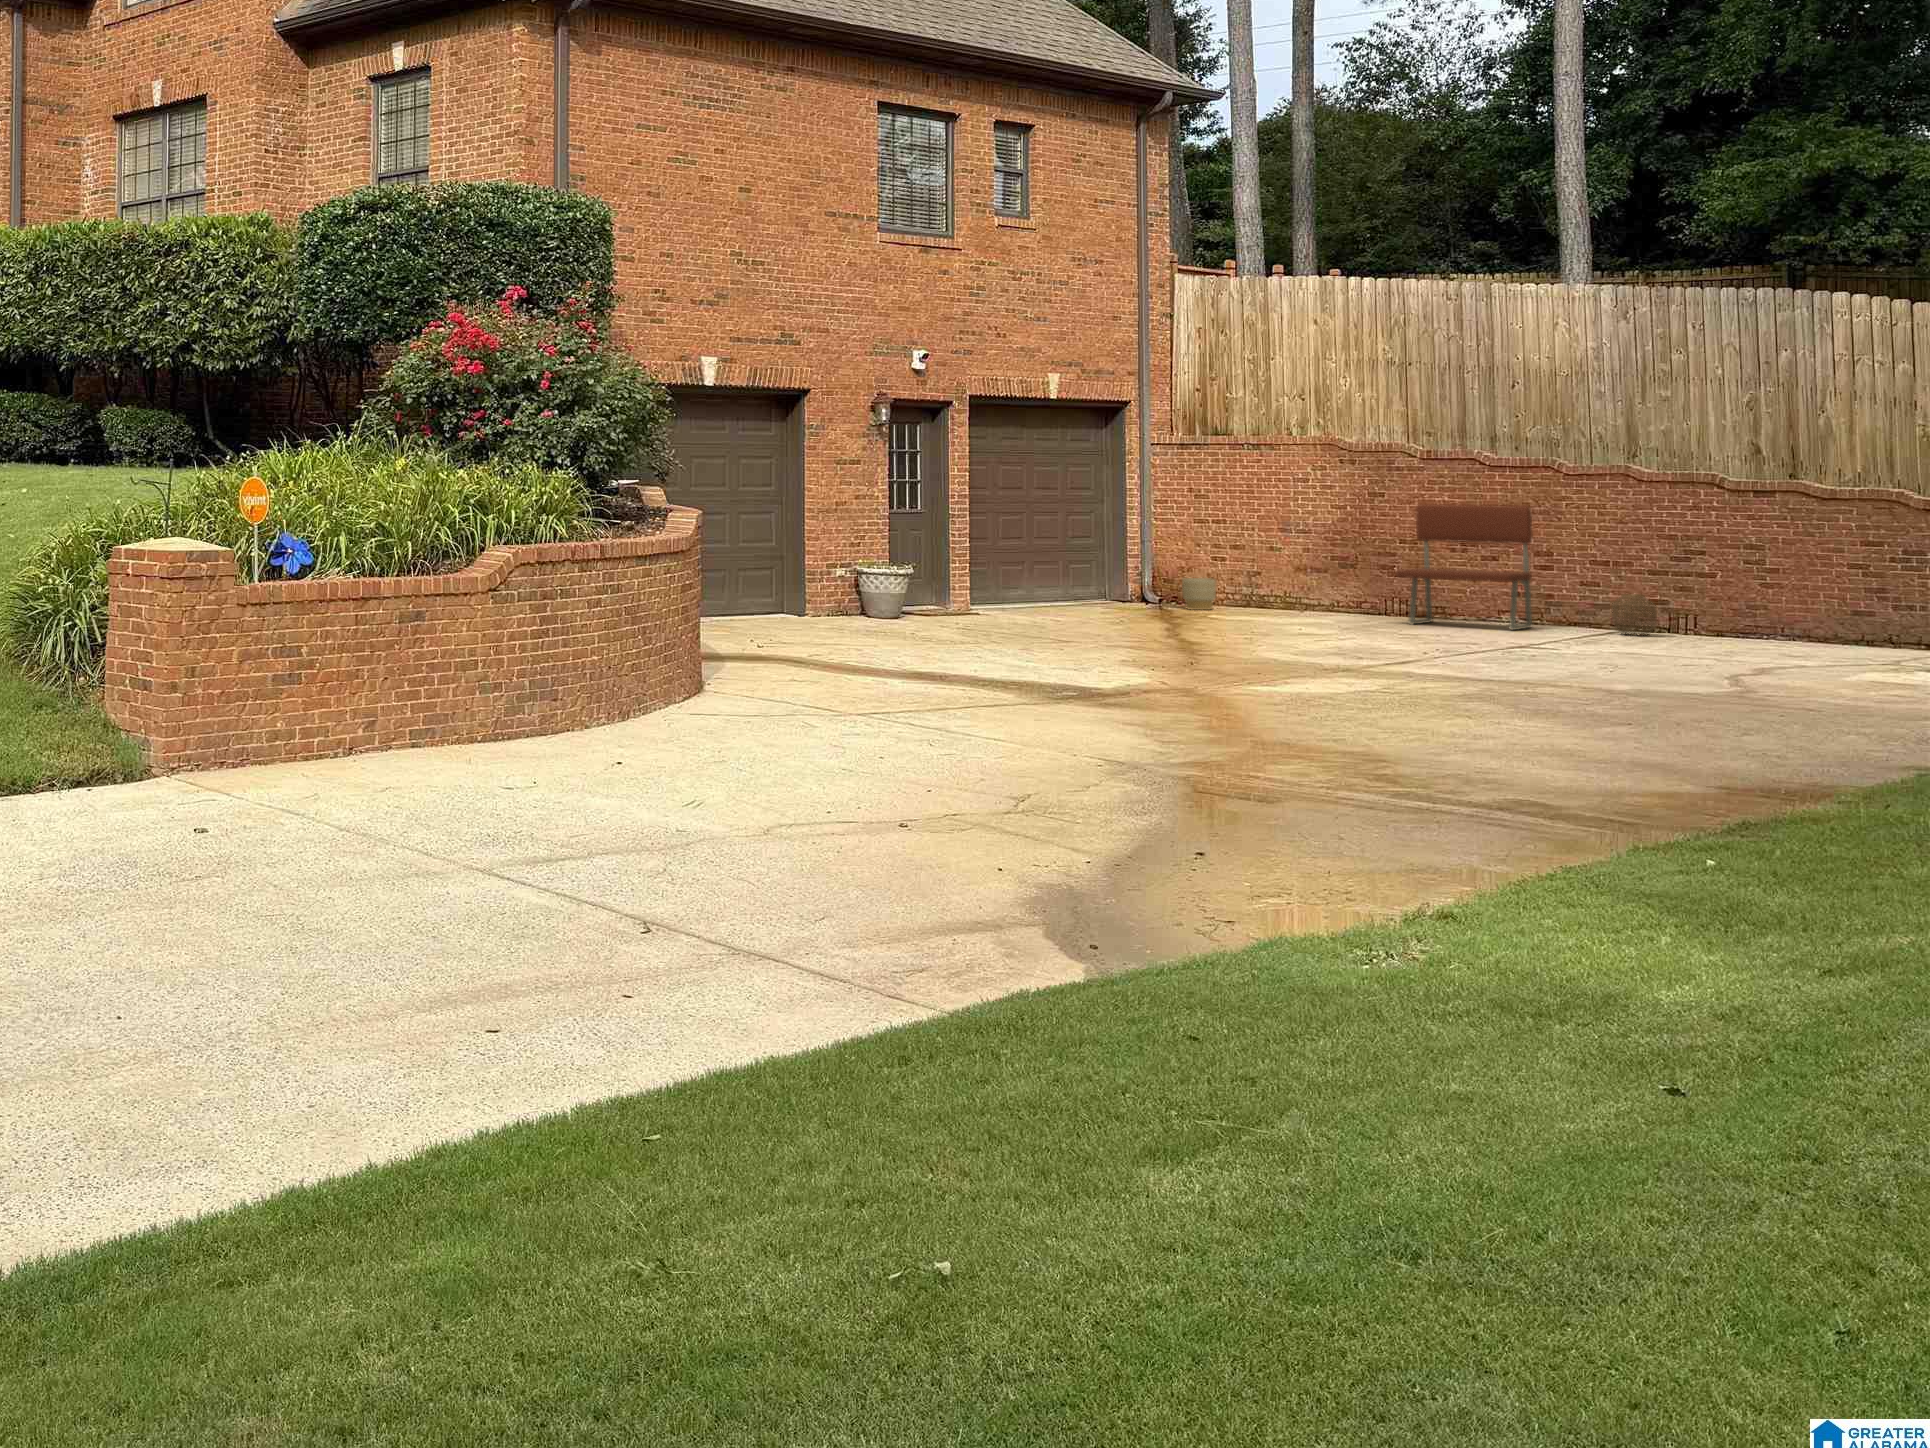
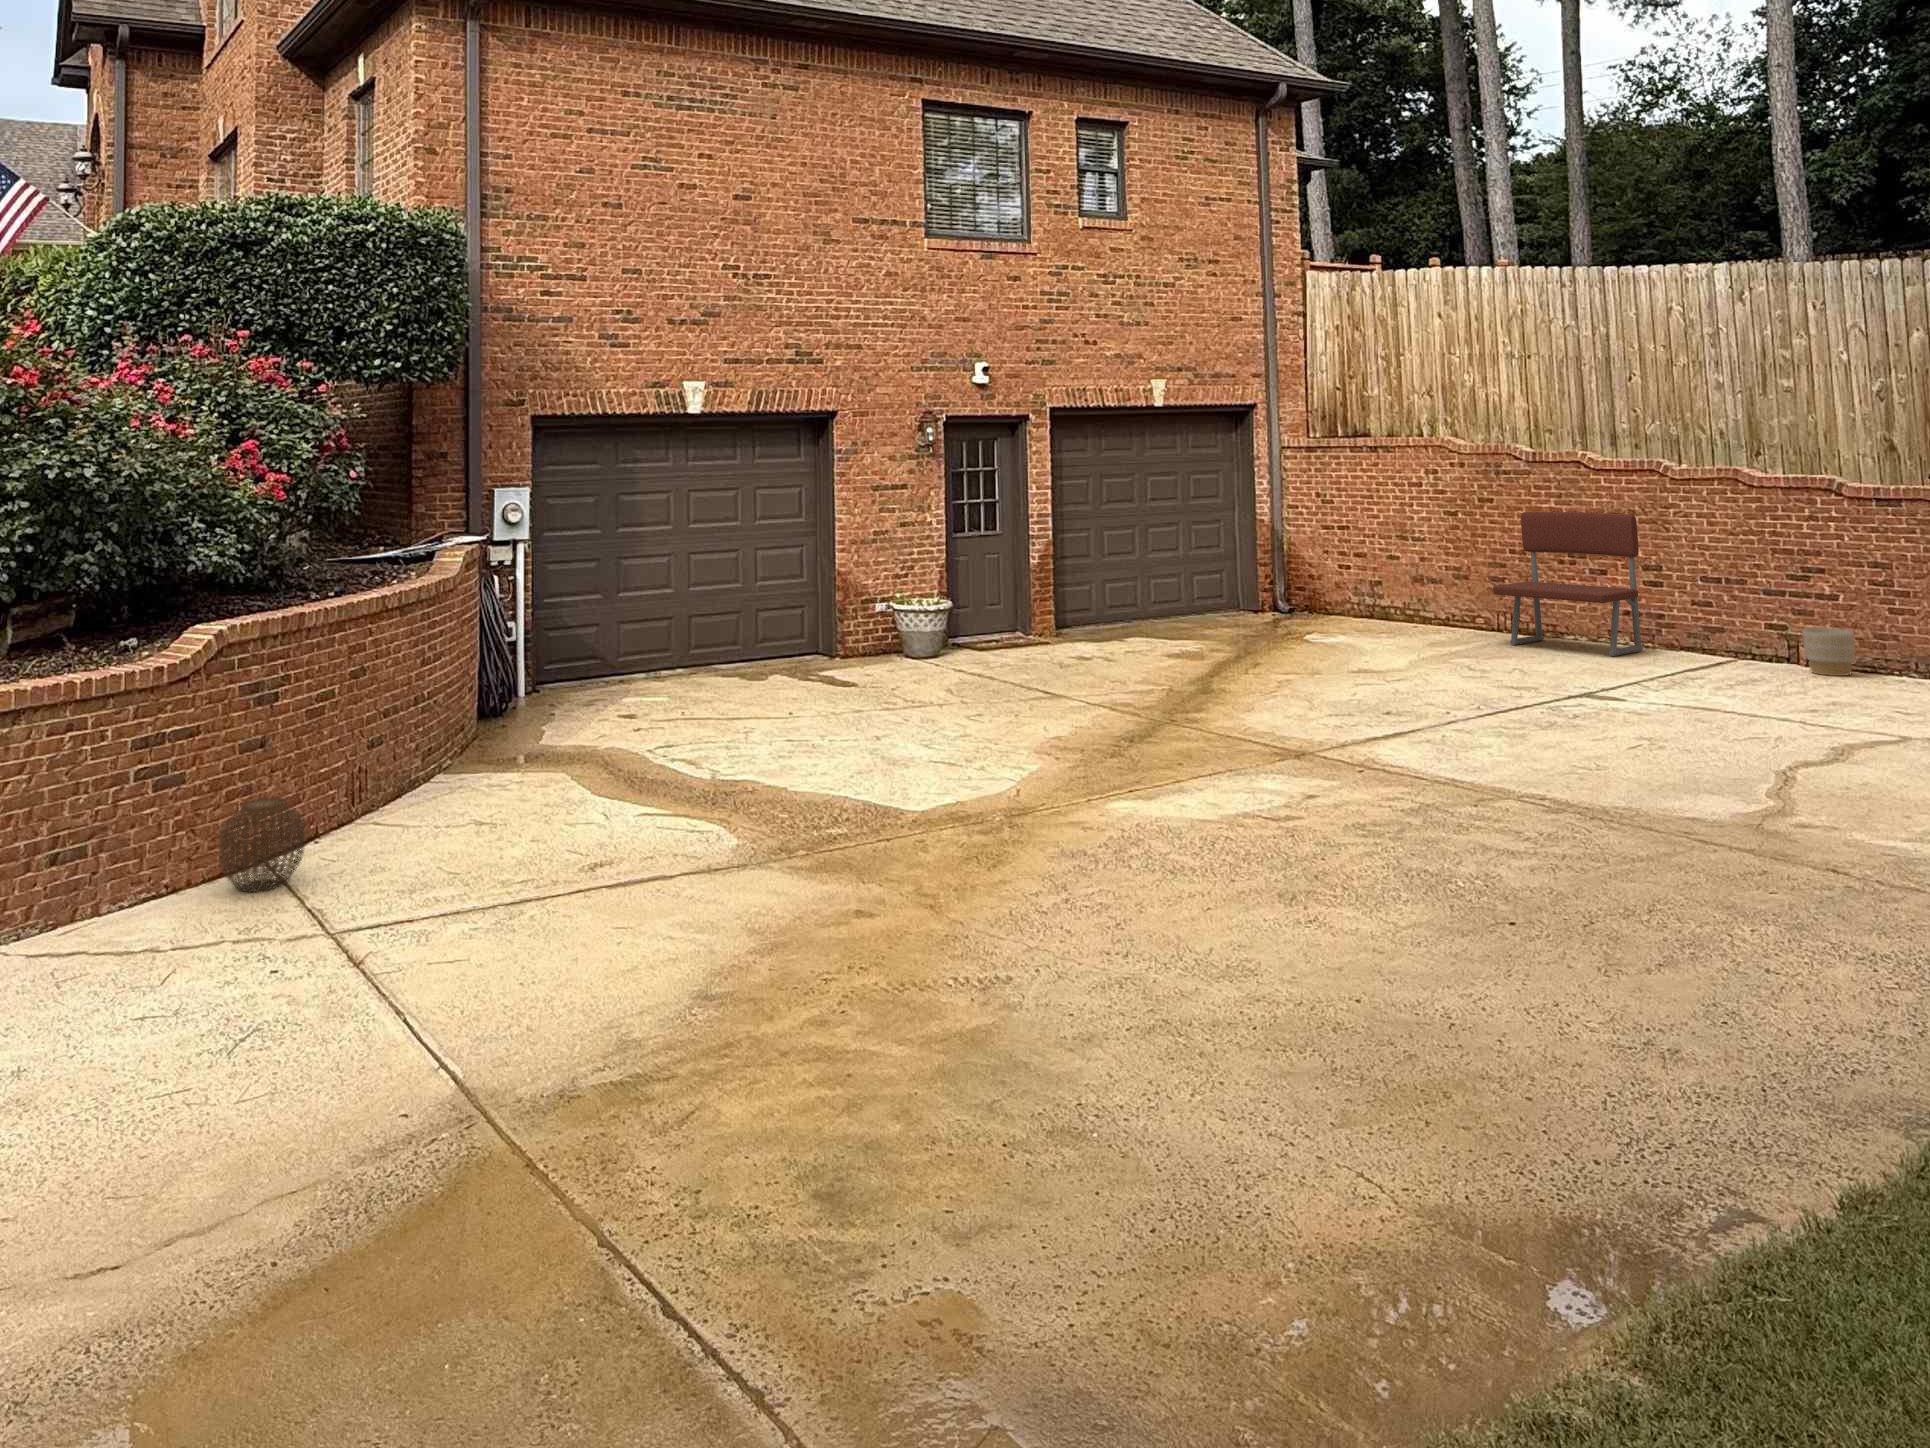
planter: present [1182,578,1216,610] -> present [1802,628,1855,676]
woven basket: present [1611,594,1657,636] -> present [220,798,305,892]

